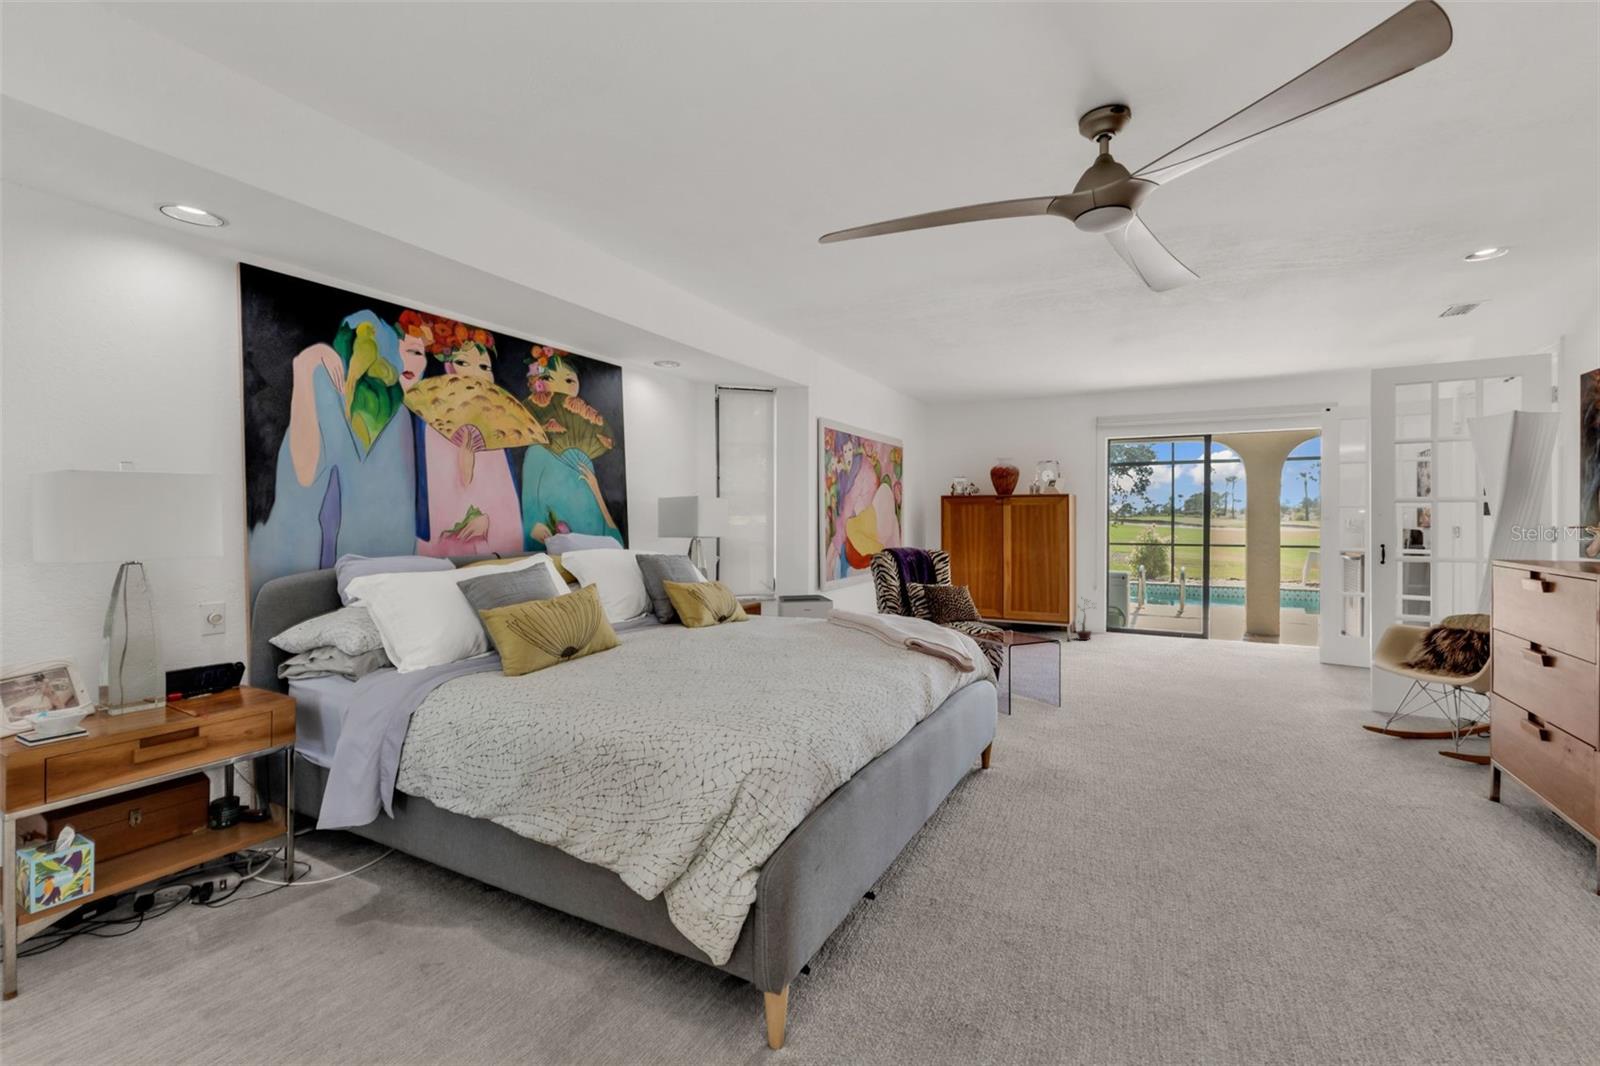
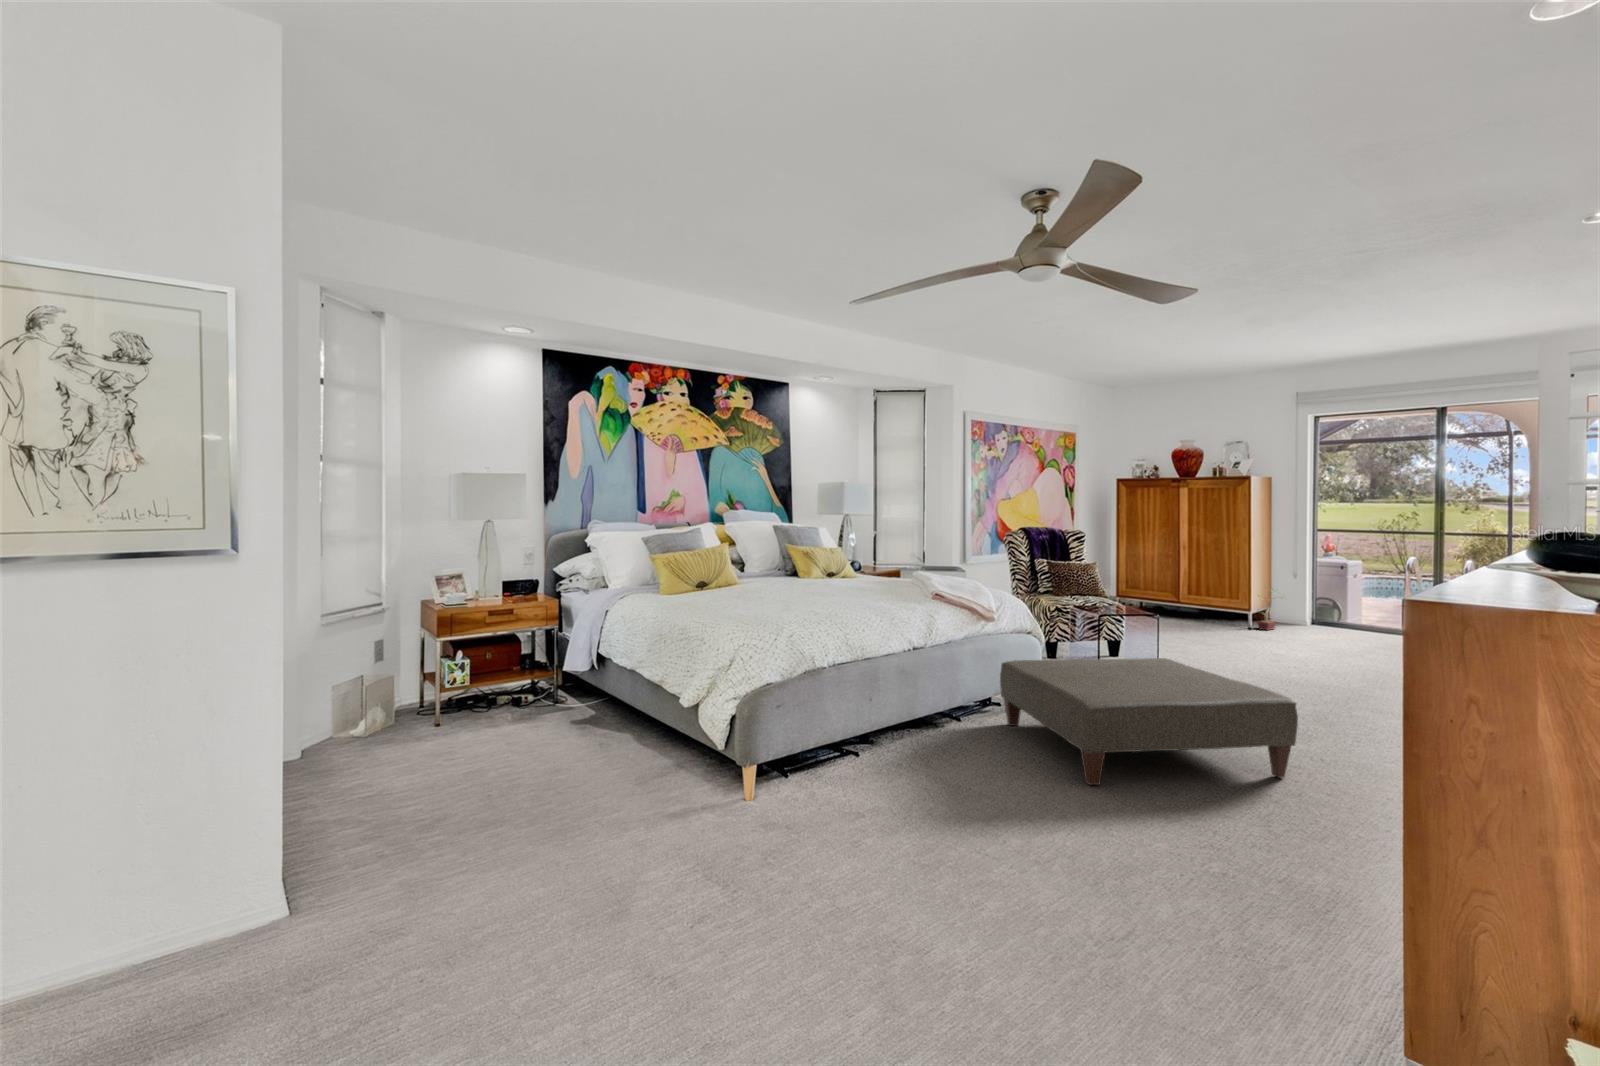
ottoman: none [994,693,1368,892] -> present [1000,658,1298,785]

